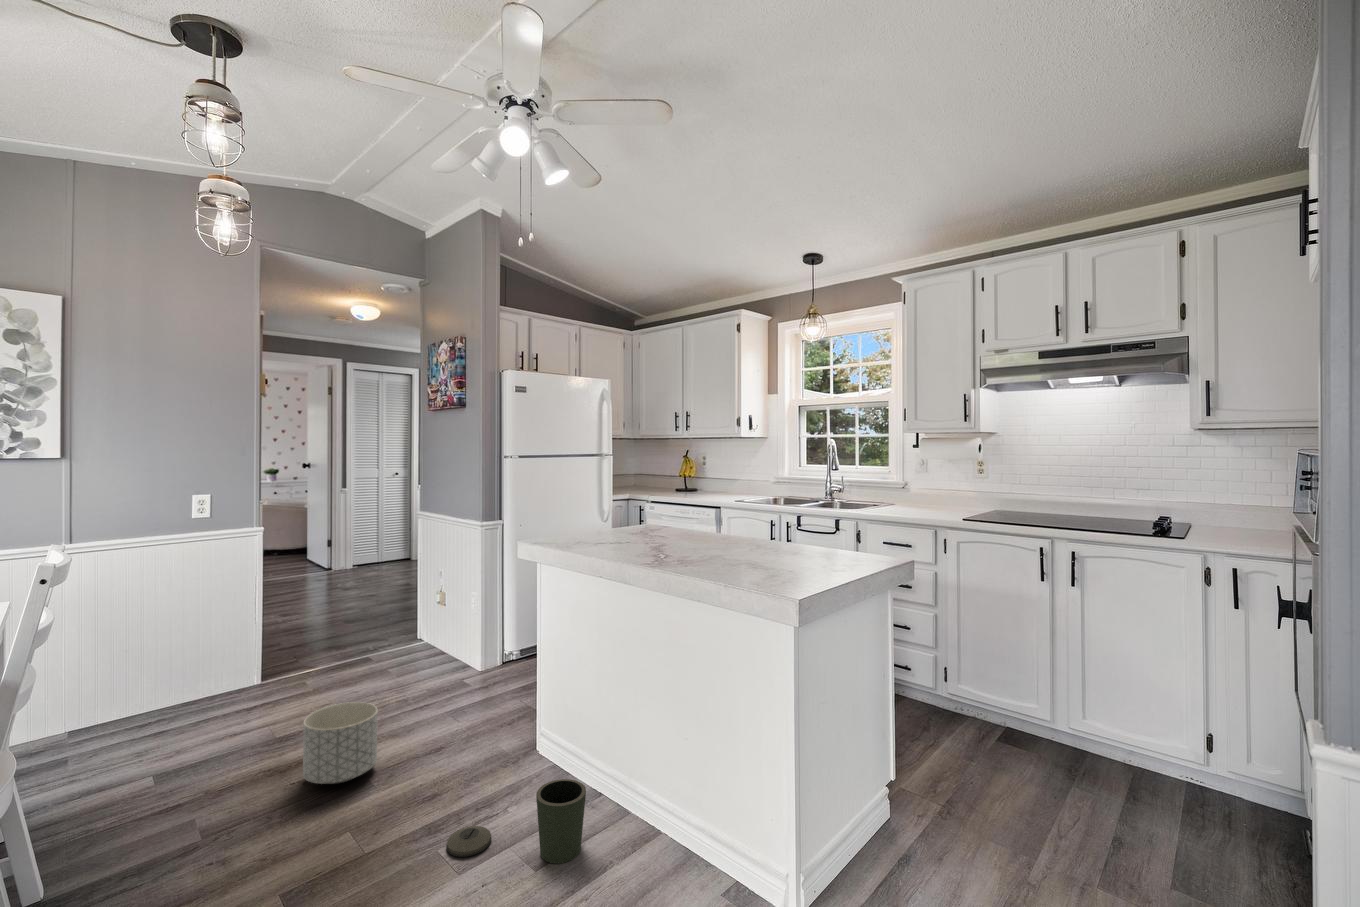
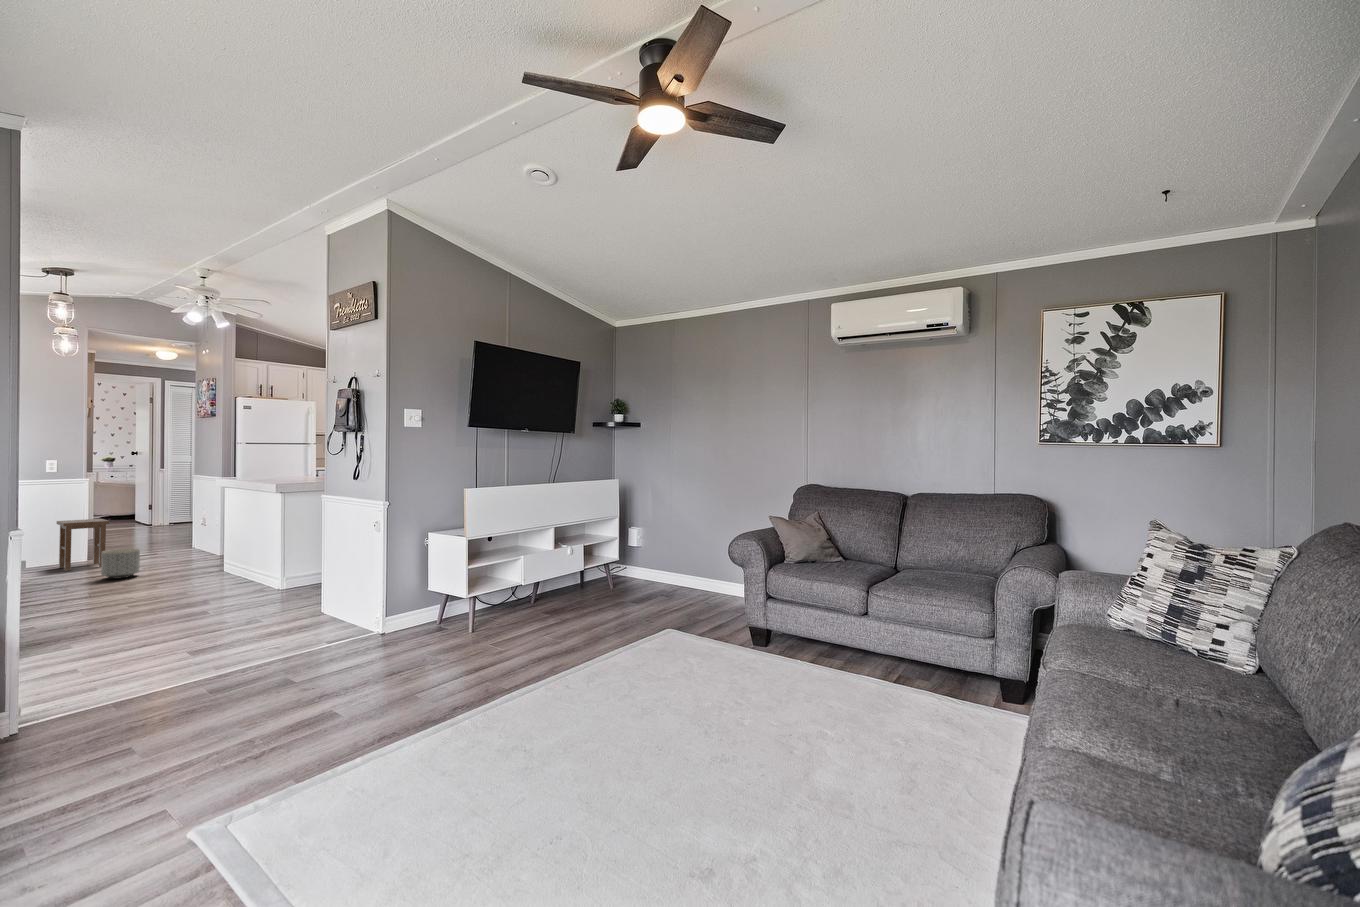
stool: none [210,607,304,731] -> present [57,519,109,571]
trash can: present [446,779,586,864] -> none [158,562,217,587]

